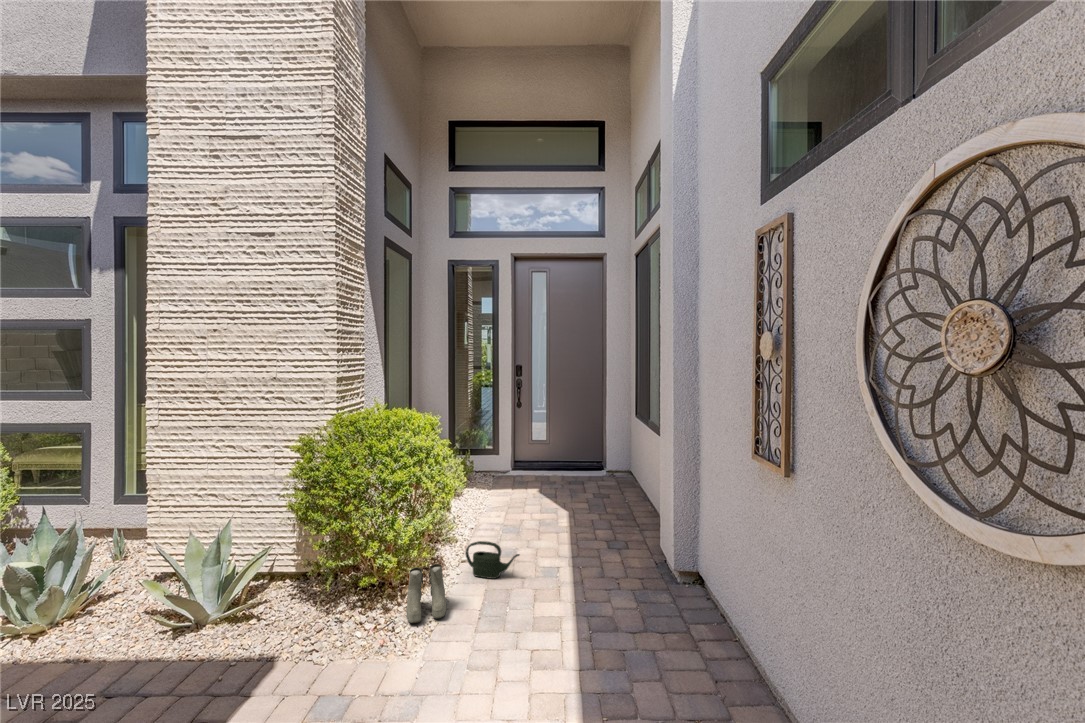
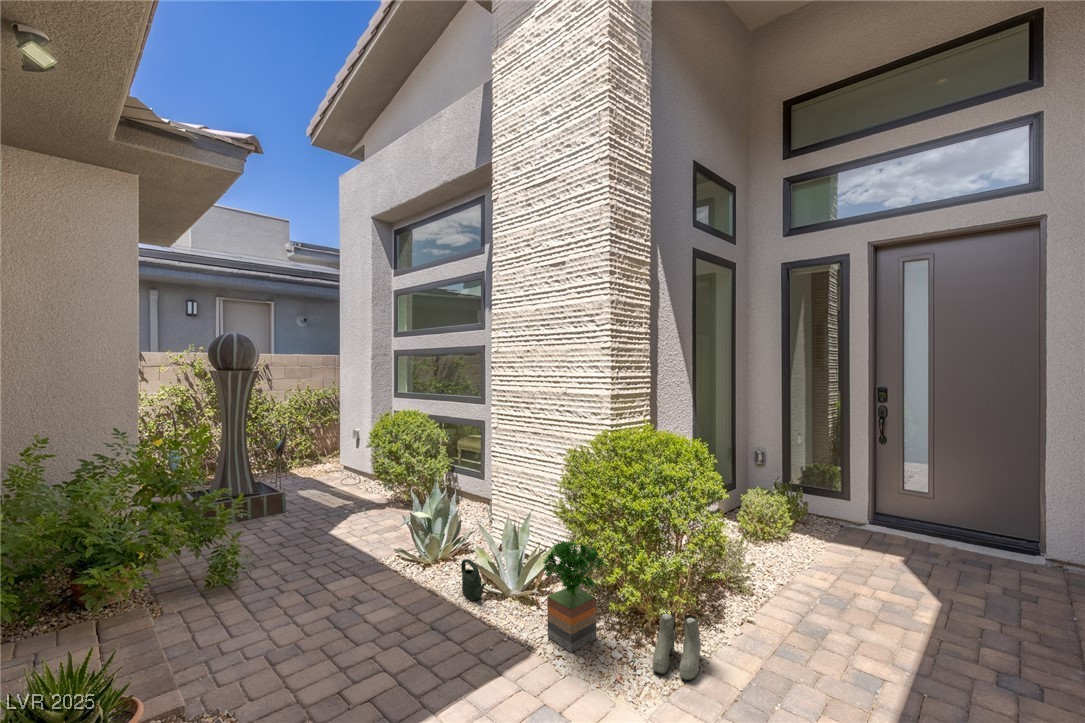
potted tree: none [284,529,355,643] -> present [543,540,605,653]
watering can: present [465,541,519,579] -> present [461,559,486,600]

